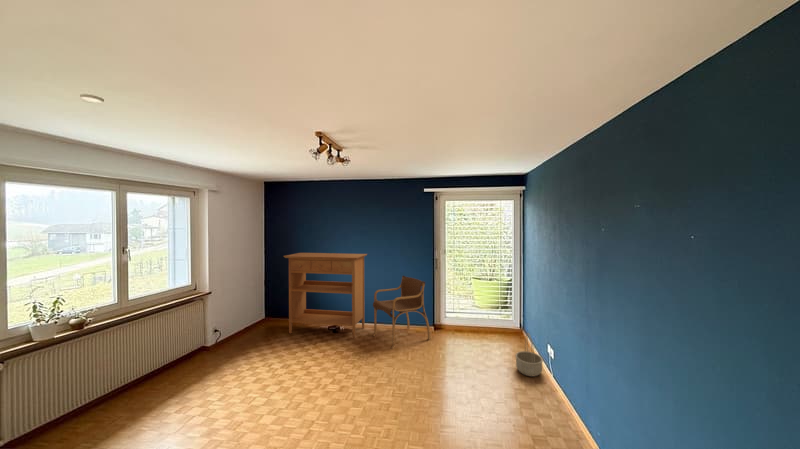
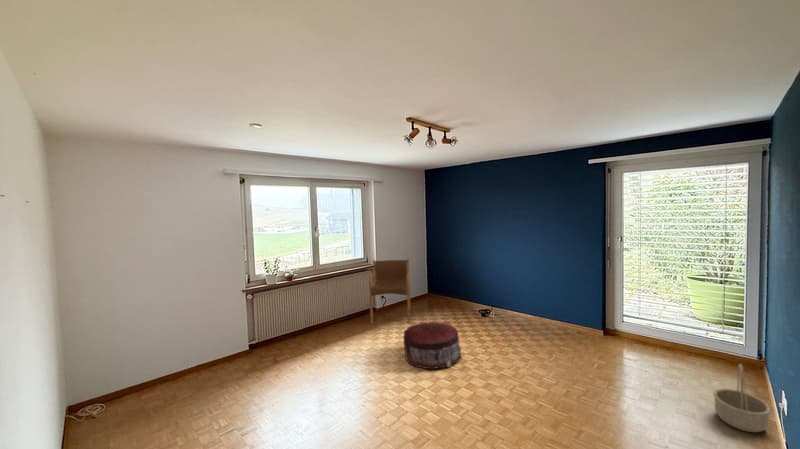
console table: present [284,253,367,338] -> none [436,235,519,325]
armchair: present [373,276,430,349] -> present [369,260,411,323]
pouf: none [271,346,337,401] -> present [403,322,461,370]

